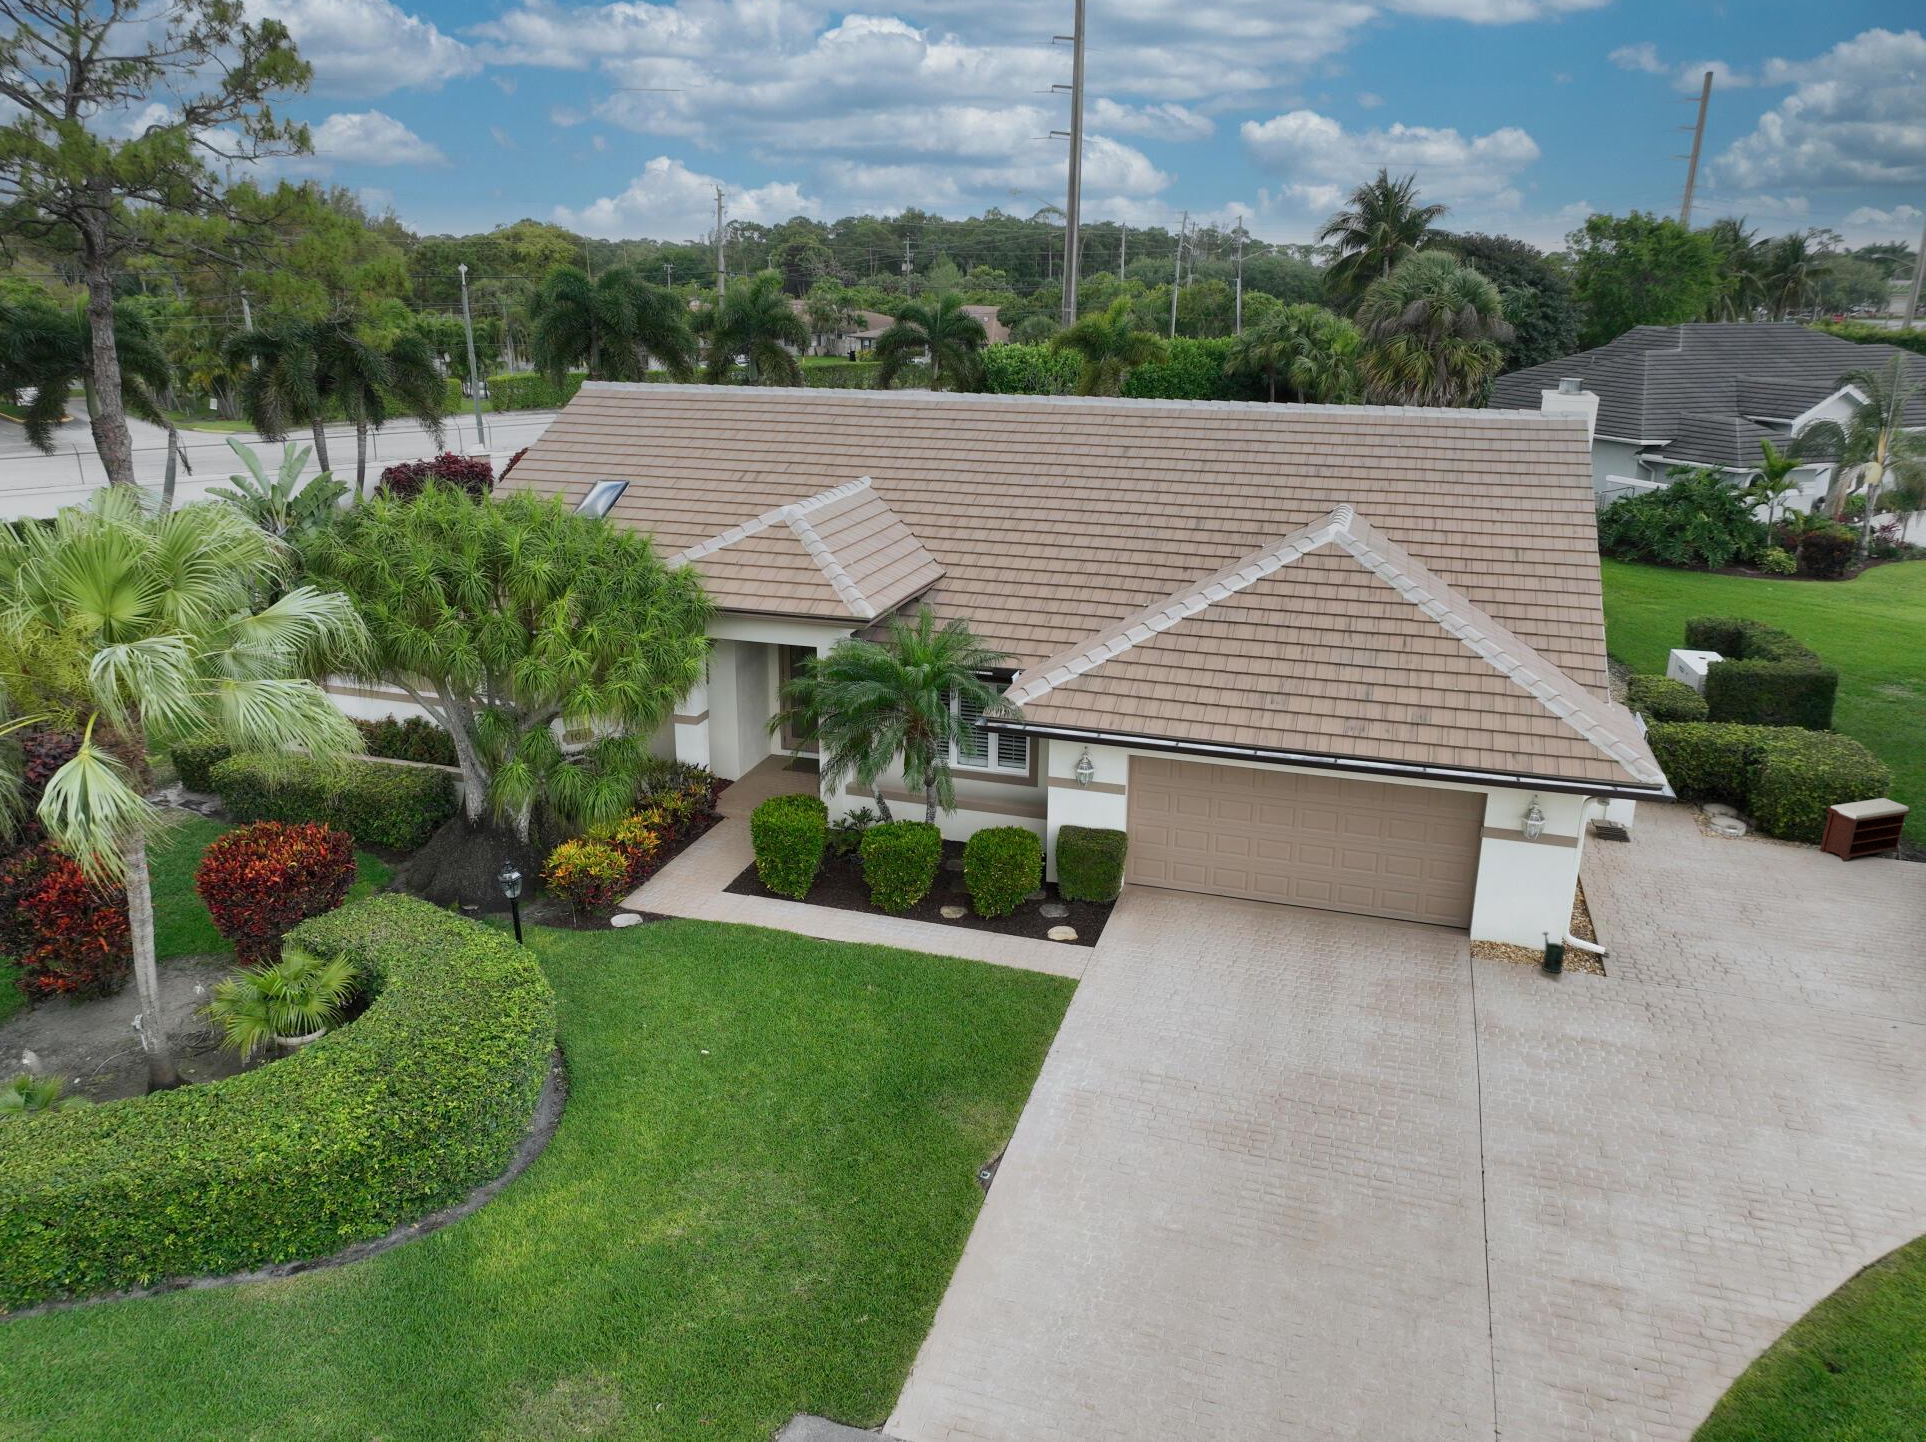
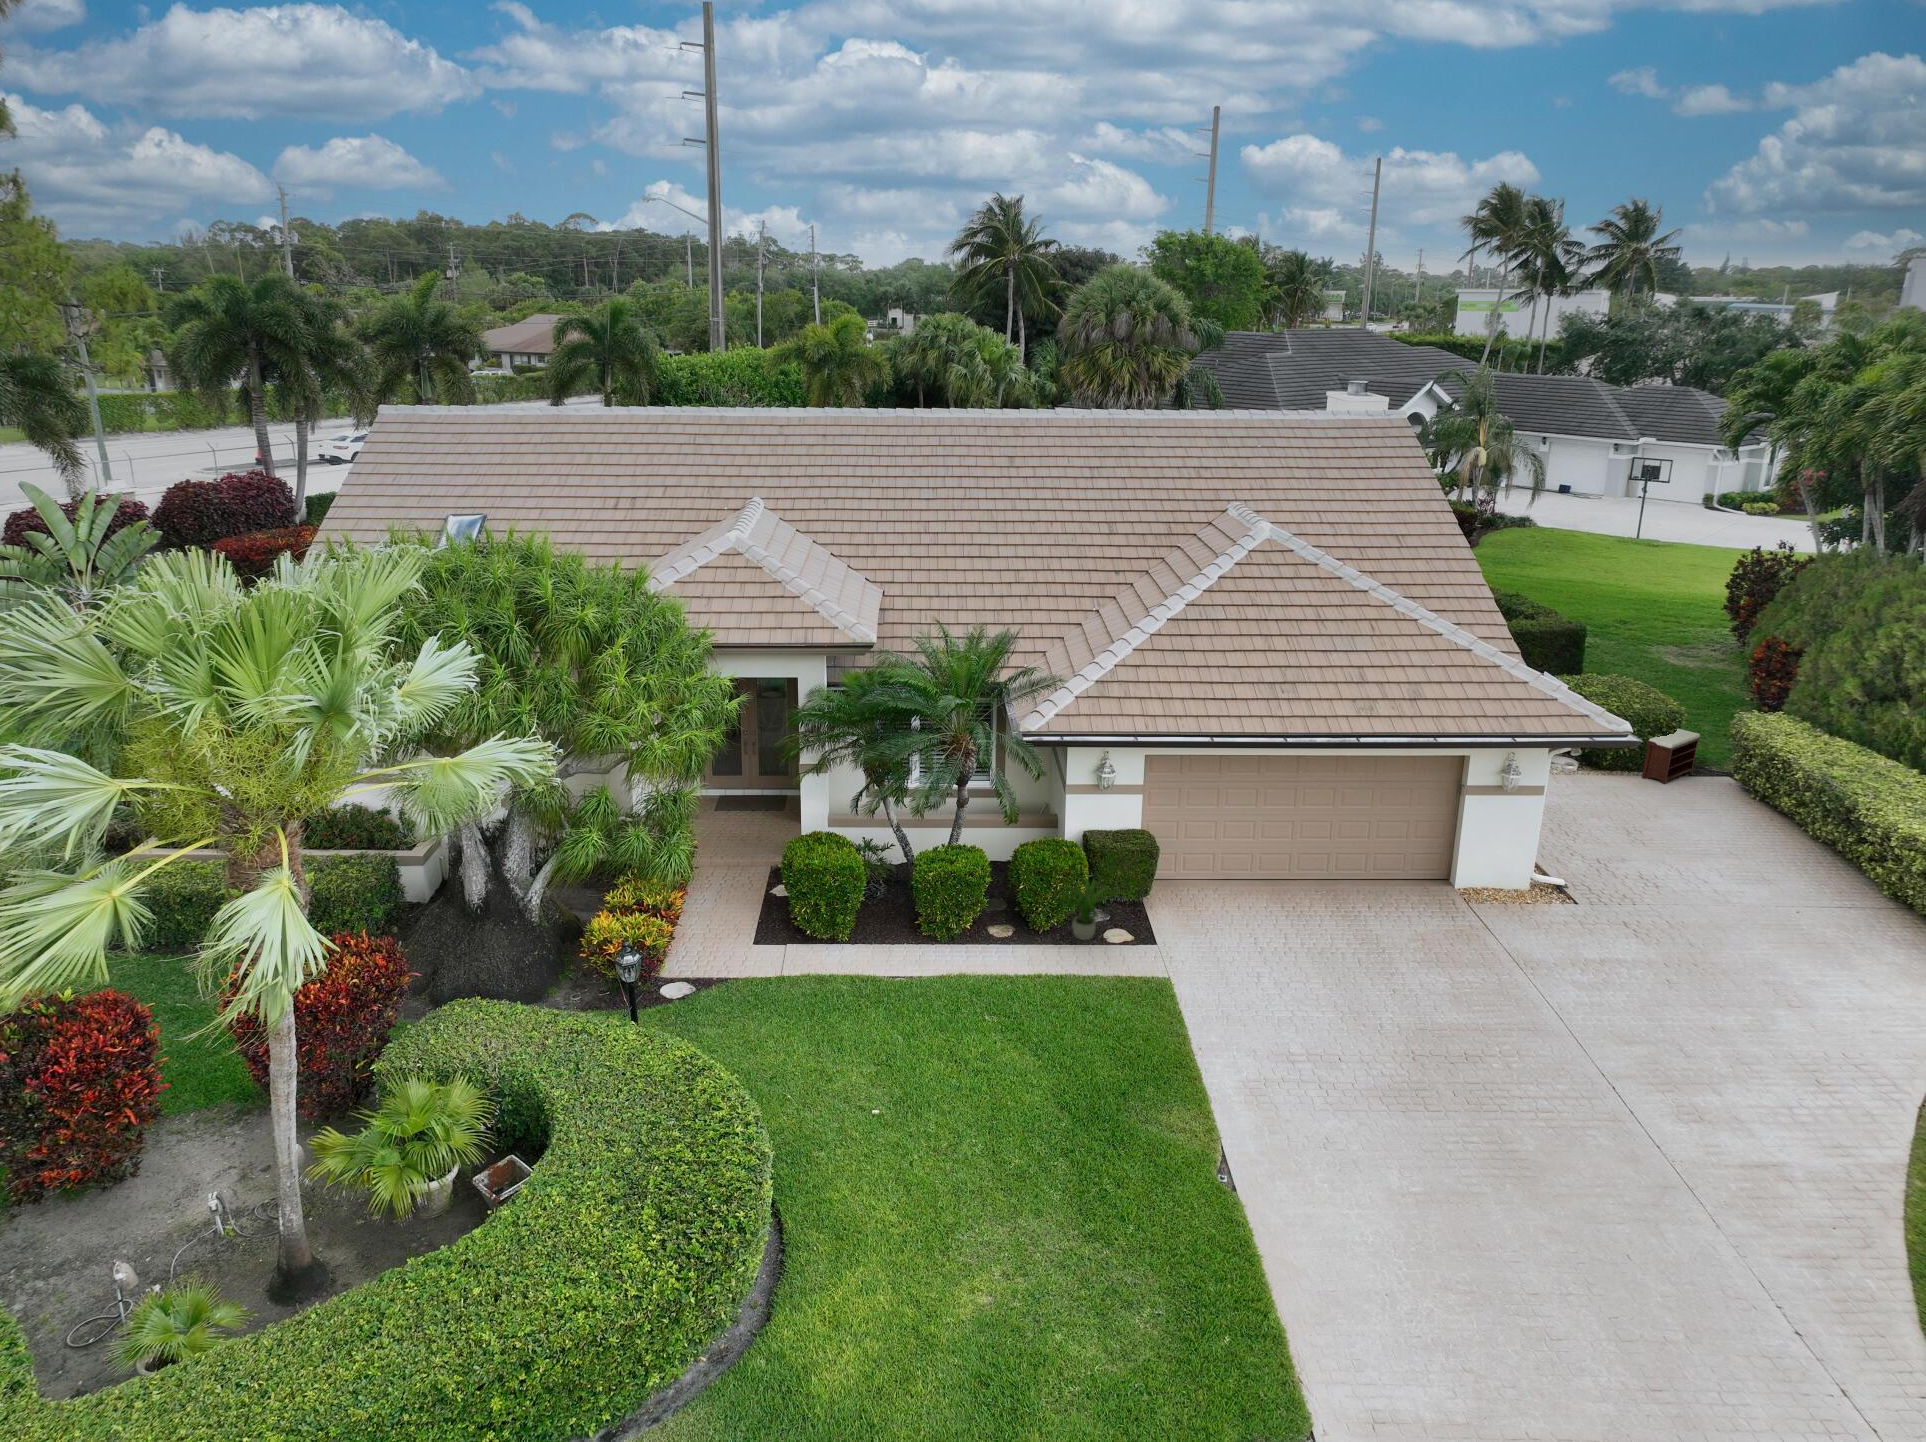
potted plant: none [995,872,1053,933] -> present [1060,879,1109,940]
watering can: present [1542,933,1566,973] -> none [1518,872,1546,907]

